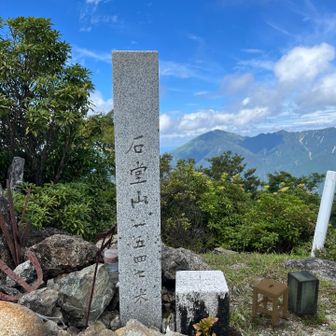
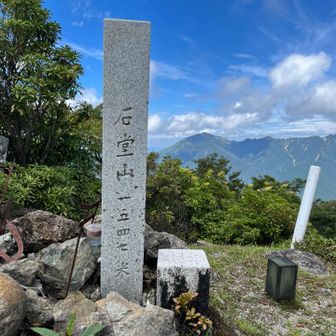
stool: present [252,278,289,326] -> none [232,262,269,309]

